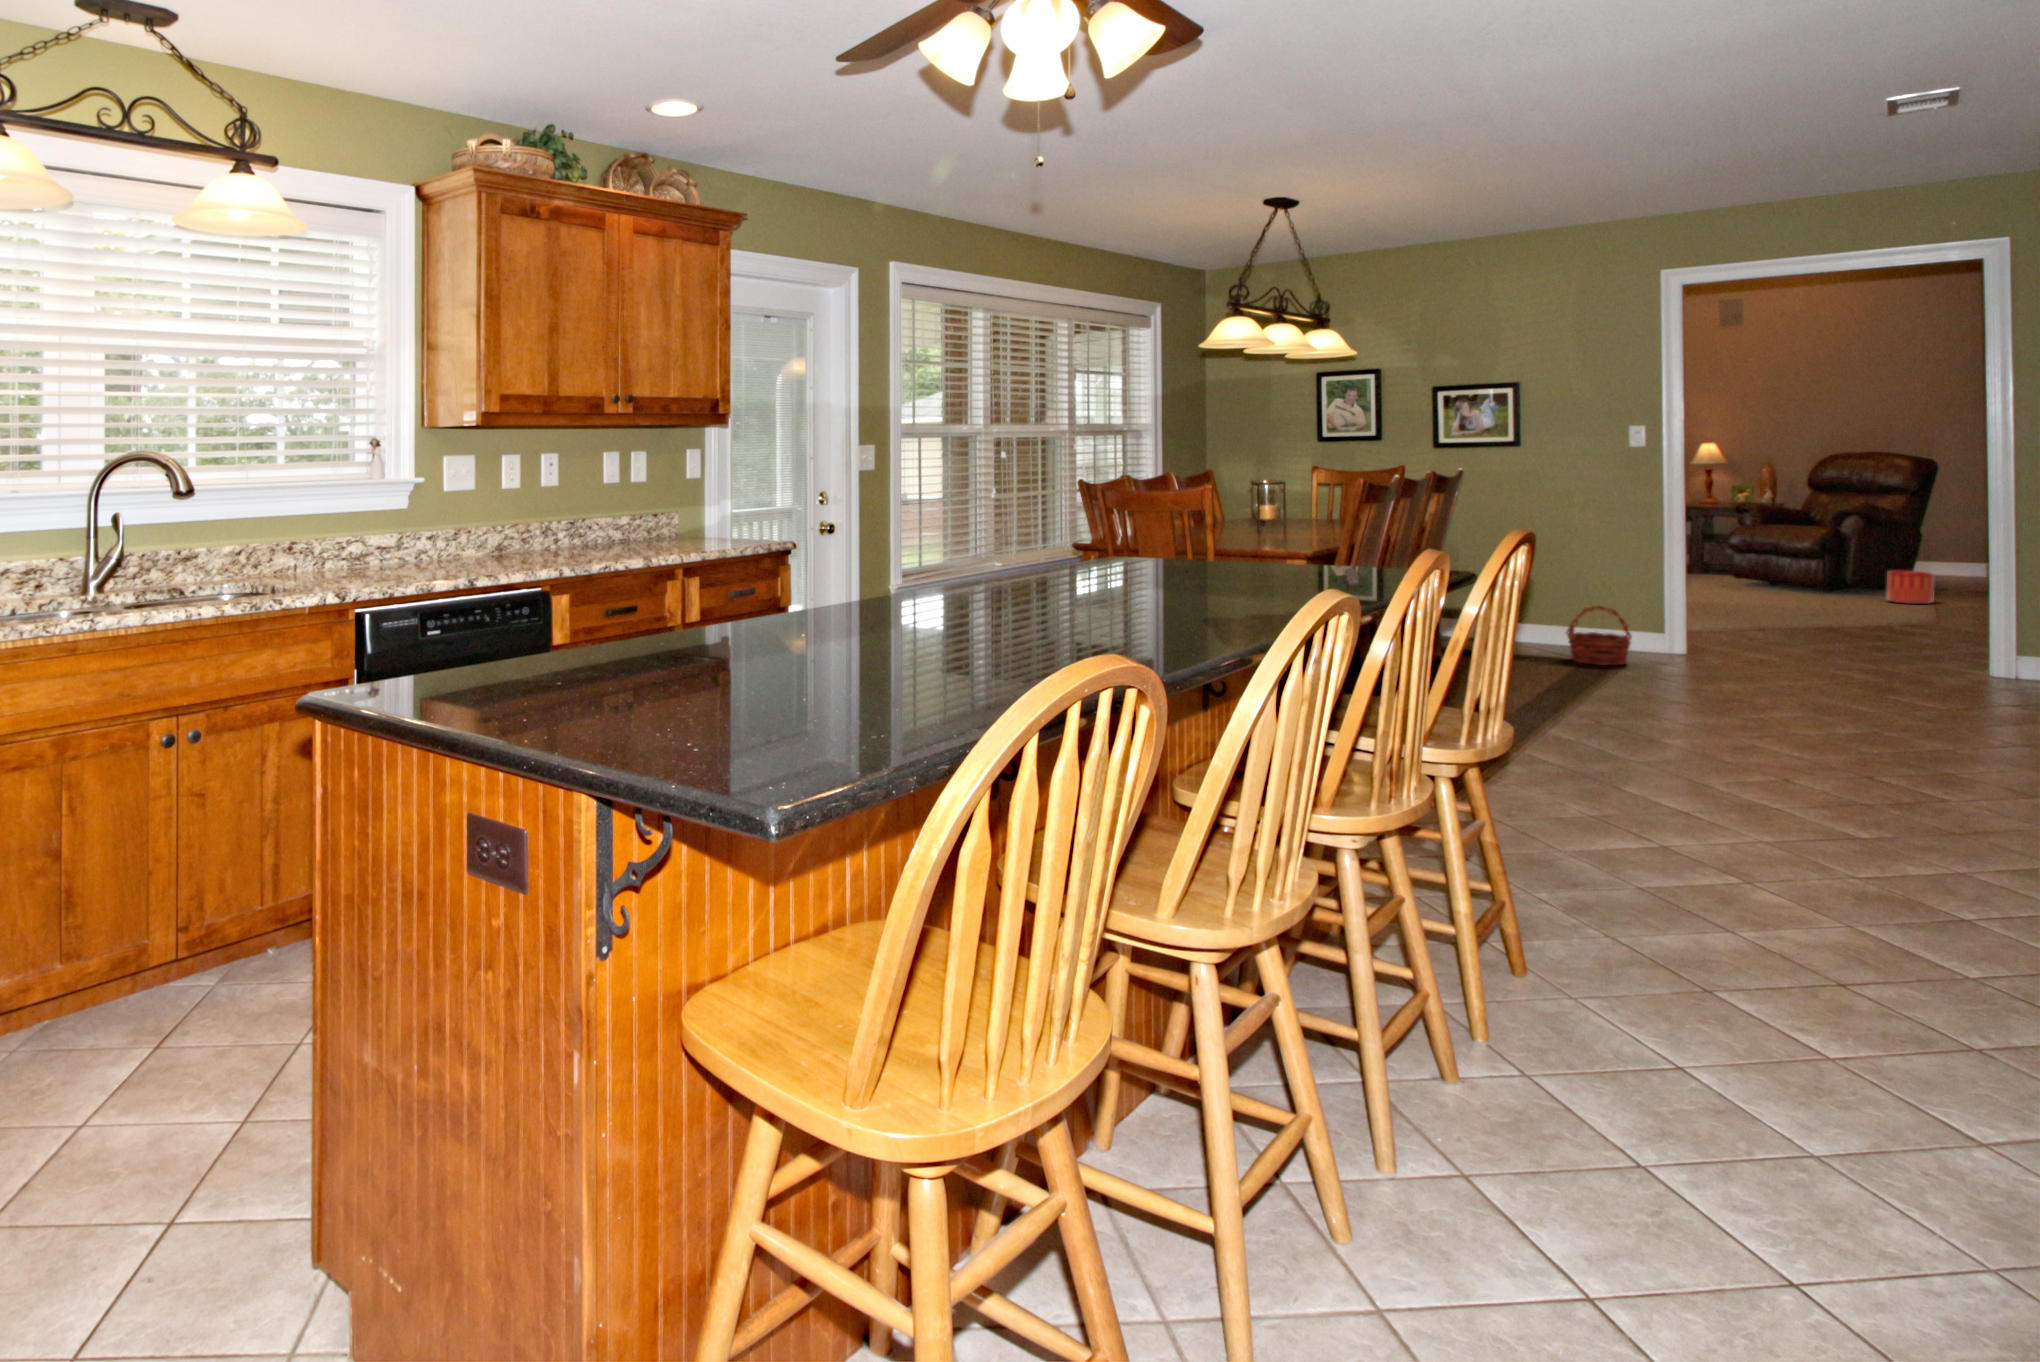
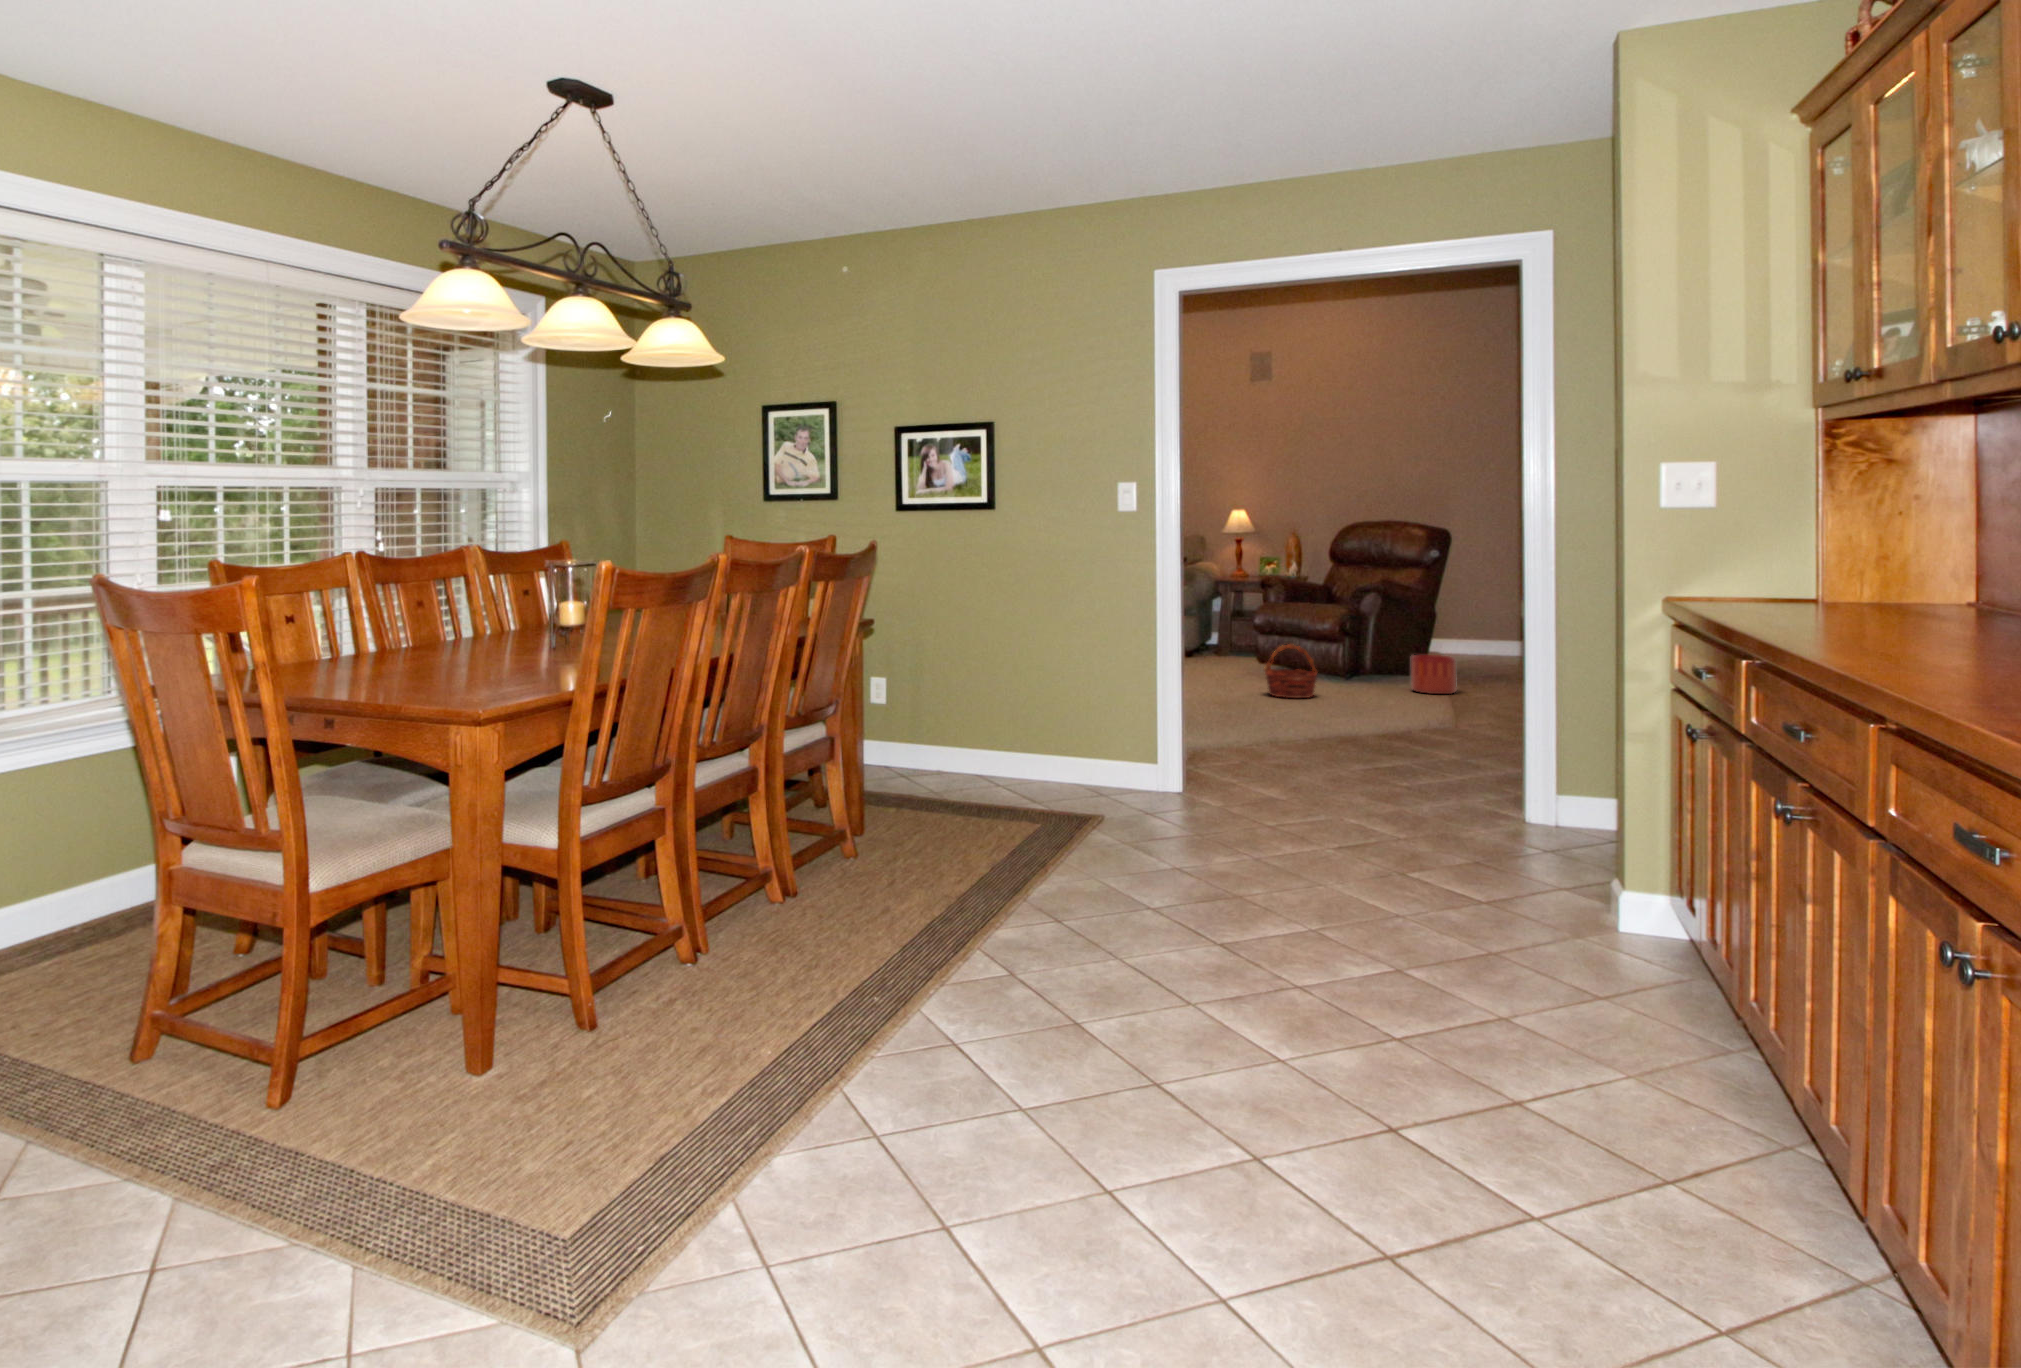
basket: present [1567,605,1632,665] -> present [1264,644,1317,698]

